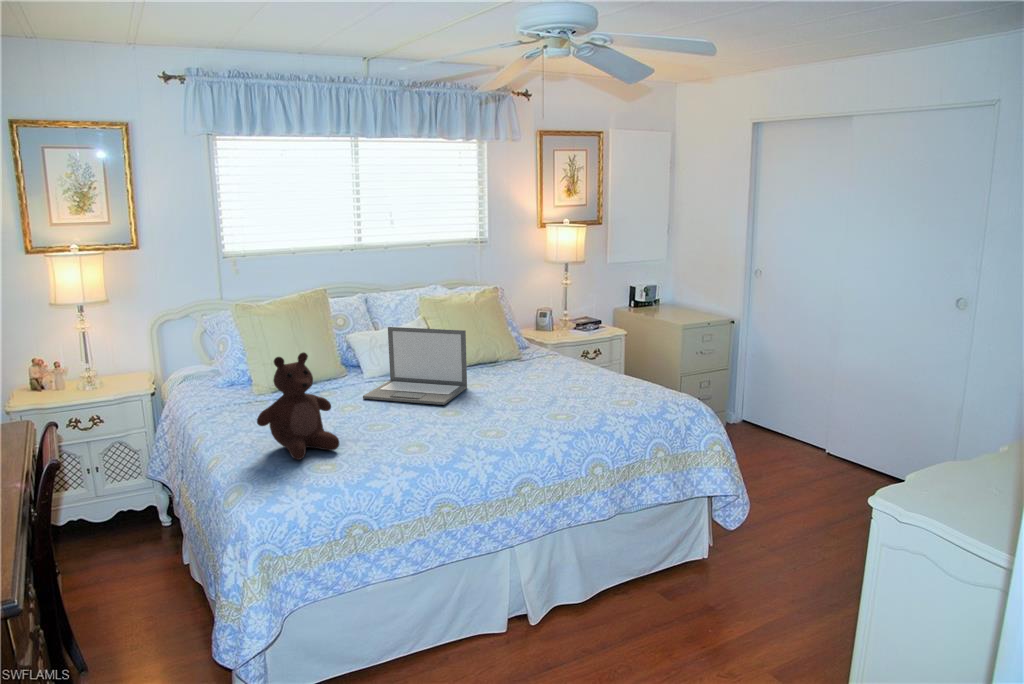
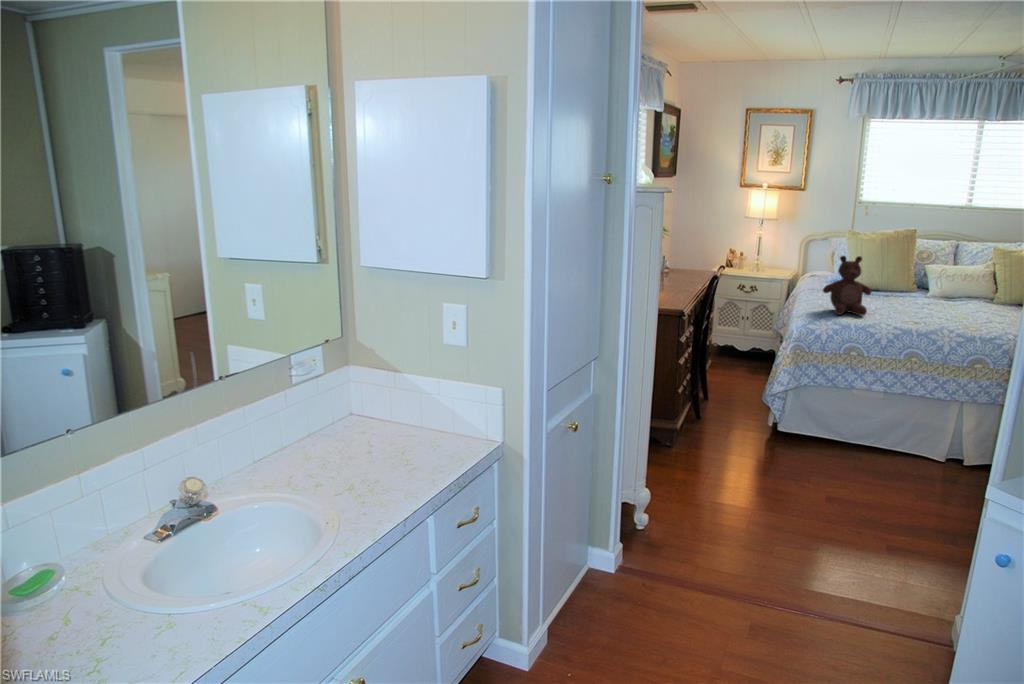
laptop: present [363,327,467,405] -> none [908,259,1000,314]

